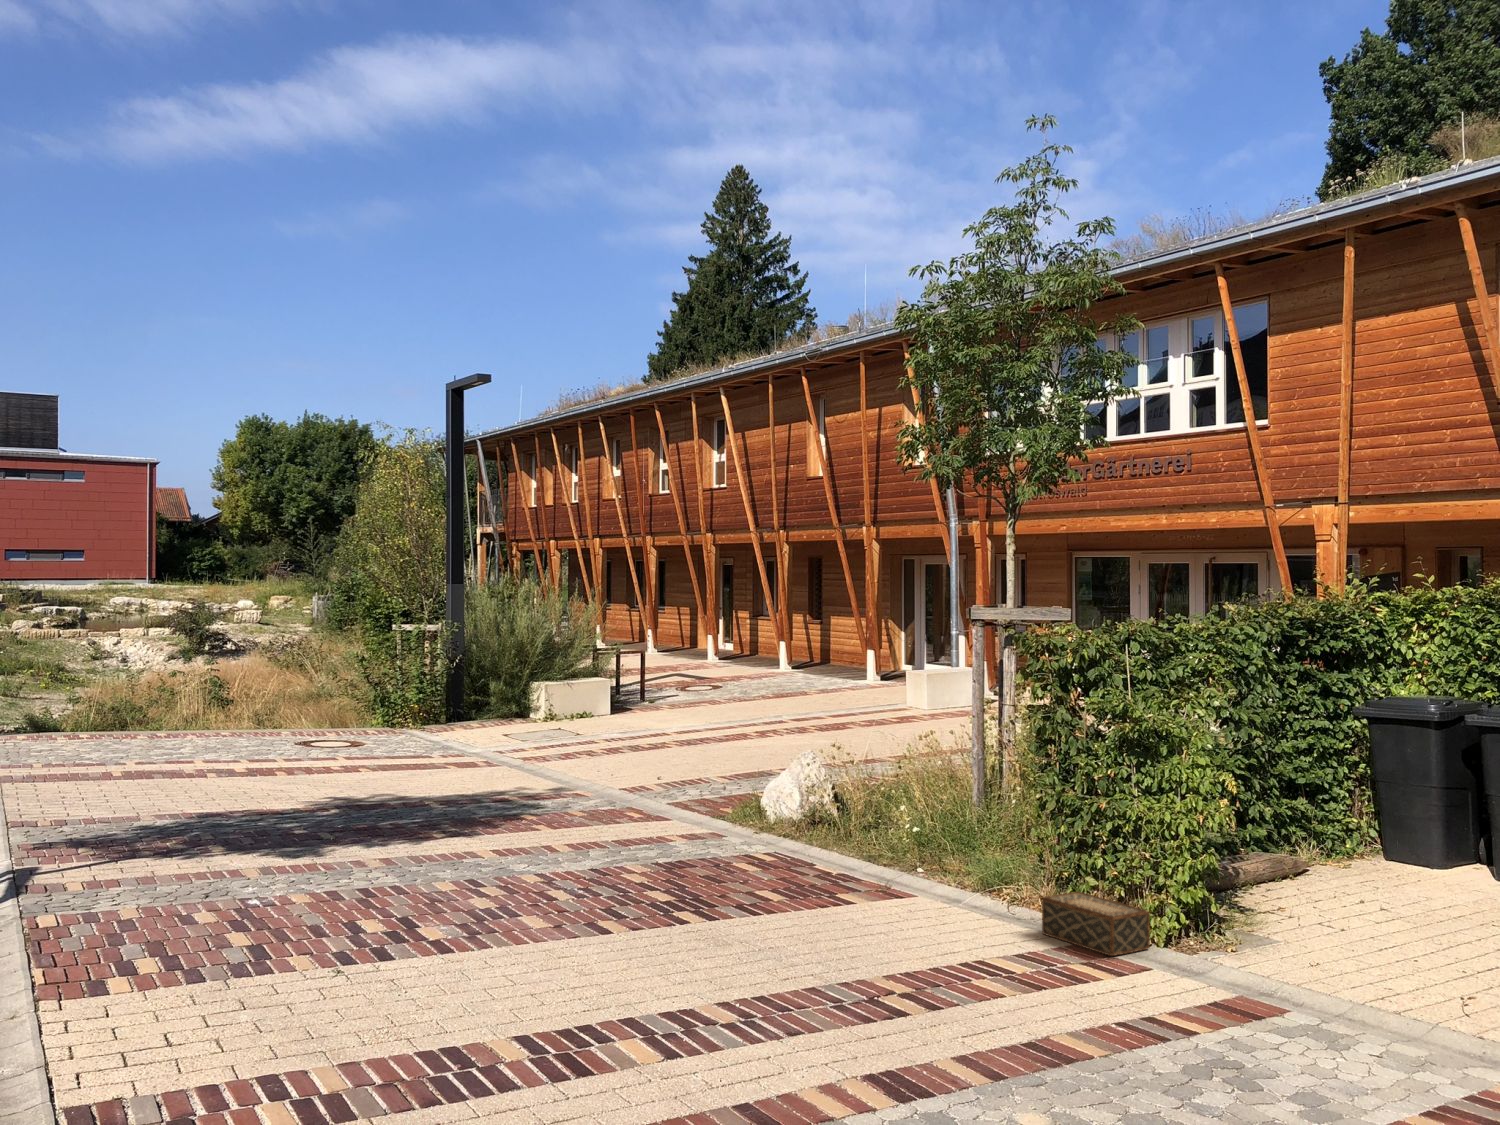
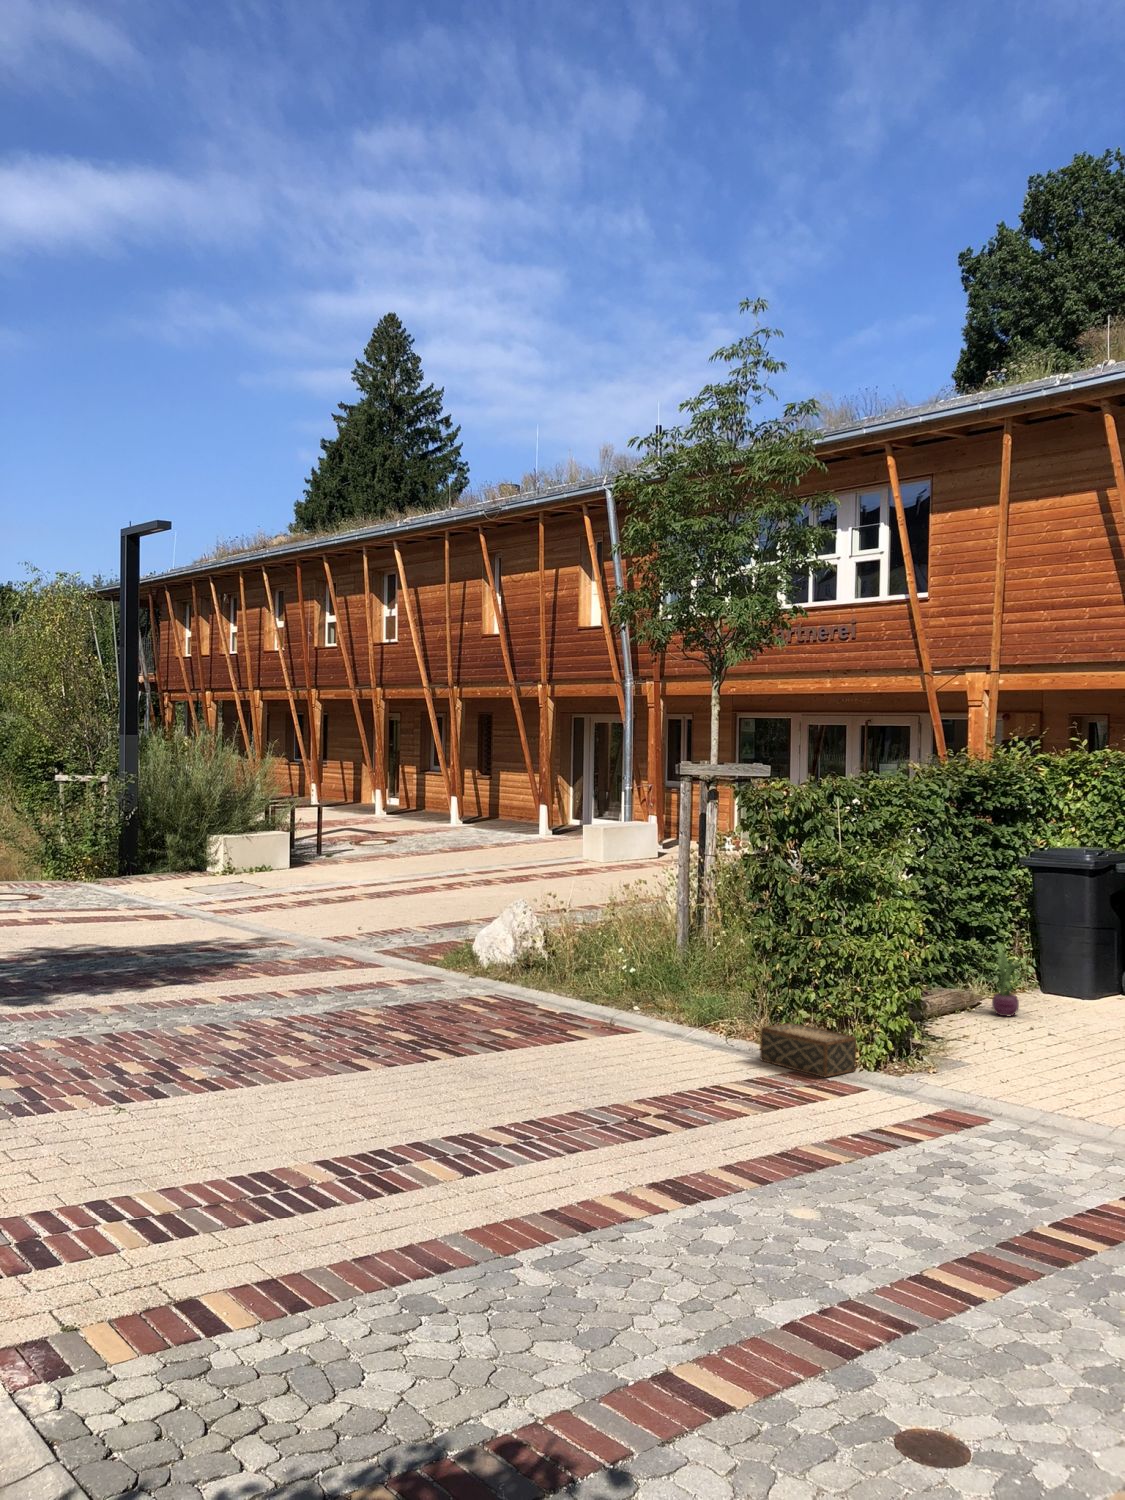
decorative plant: none [1296,802,1379,886] -> present [974,943,1022,1016]

